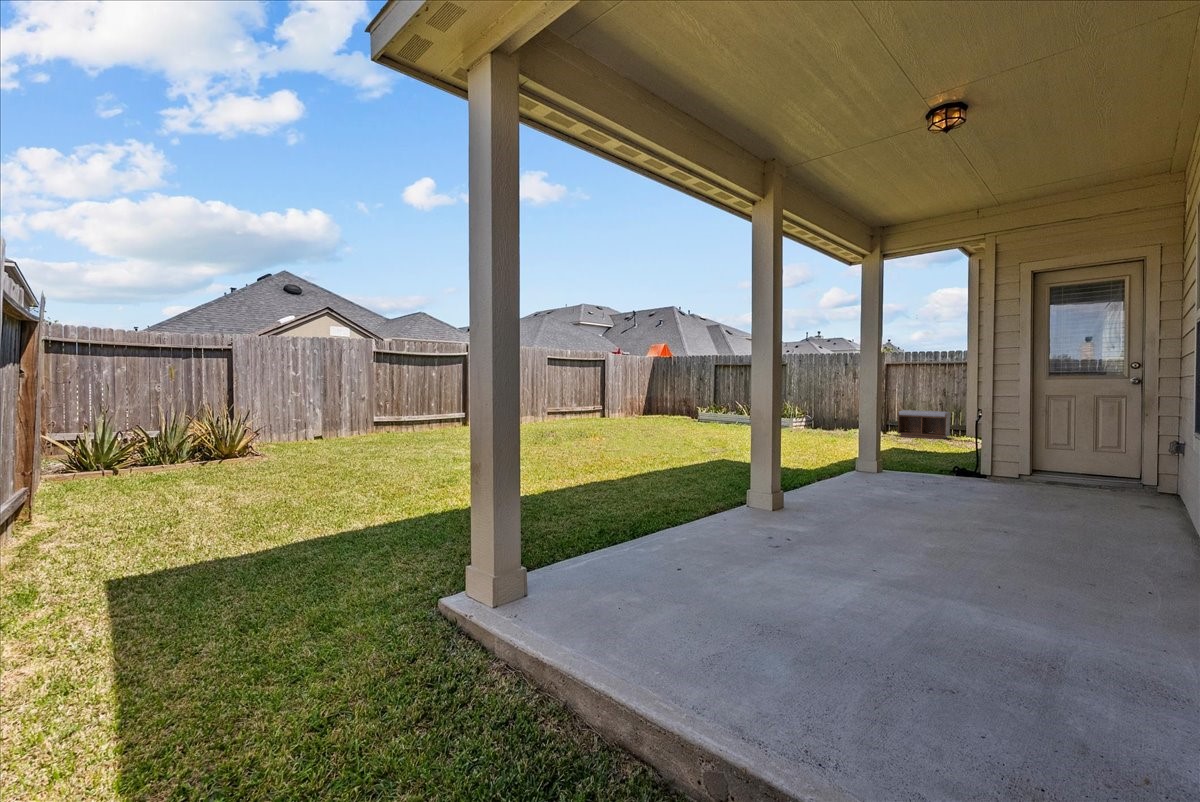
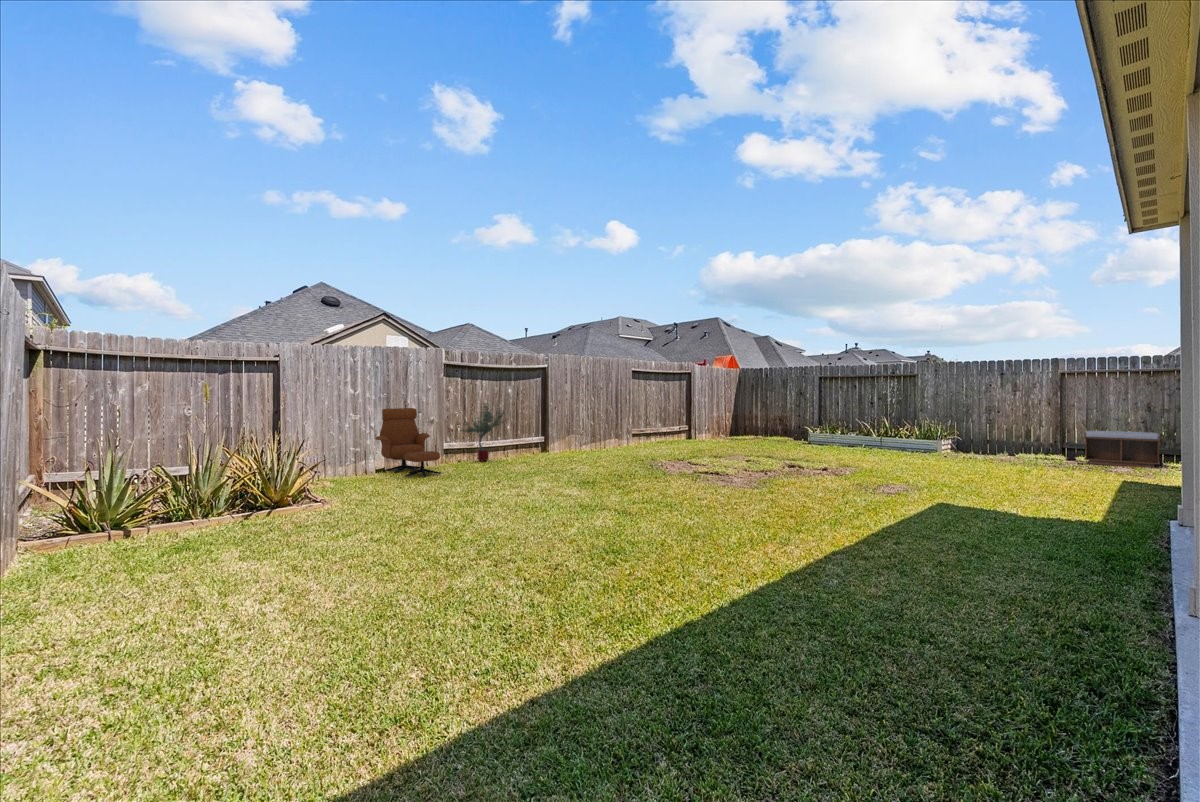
potted tree: none [386,384,427,432] -> present [461,403,505,461]
lounge chair: none [312,388,366,442] -> present [375,408,441,477]

